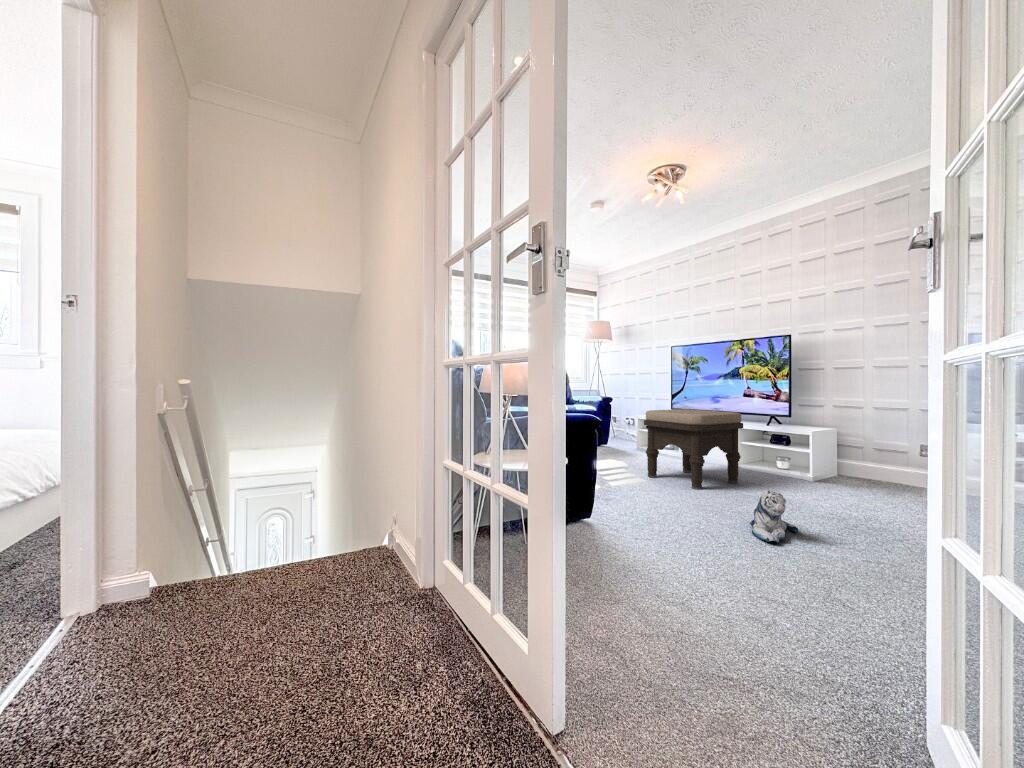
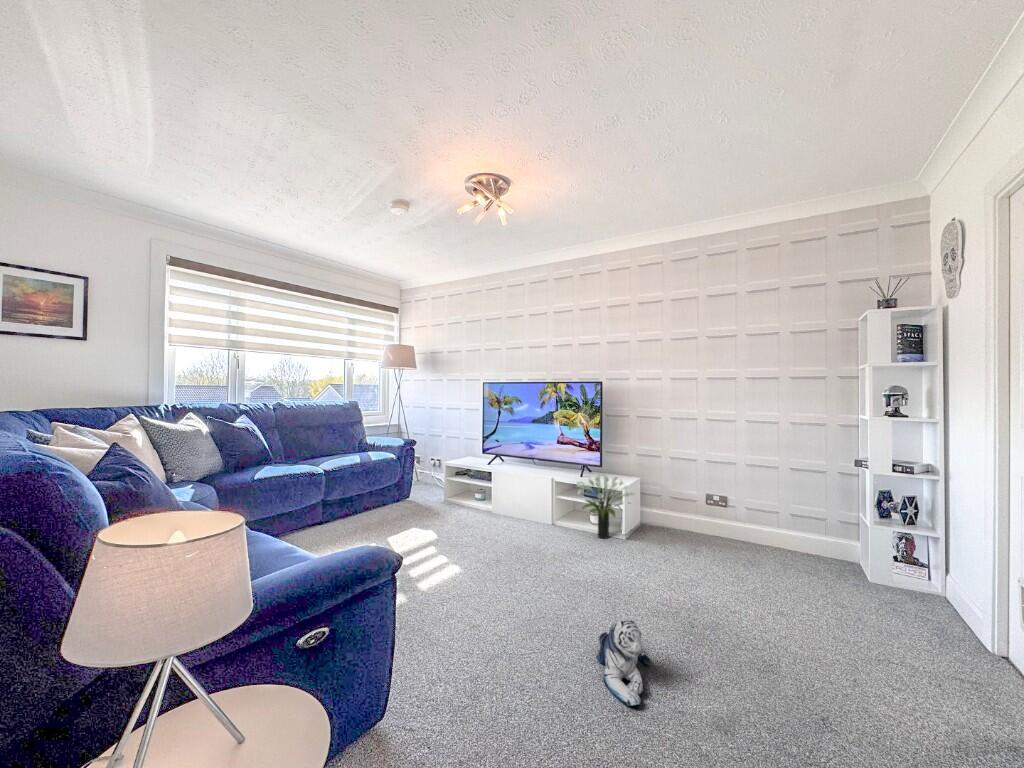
ottoman: present [644,409,743,489] -> none [457,467,566,581]
potted plant: none [760,419,825,479] -> present [577,474,635,538]

